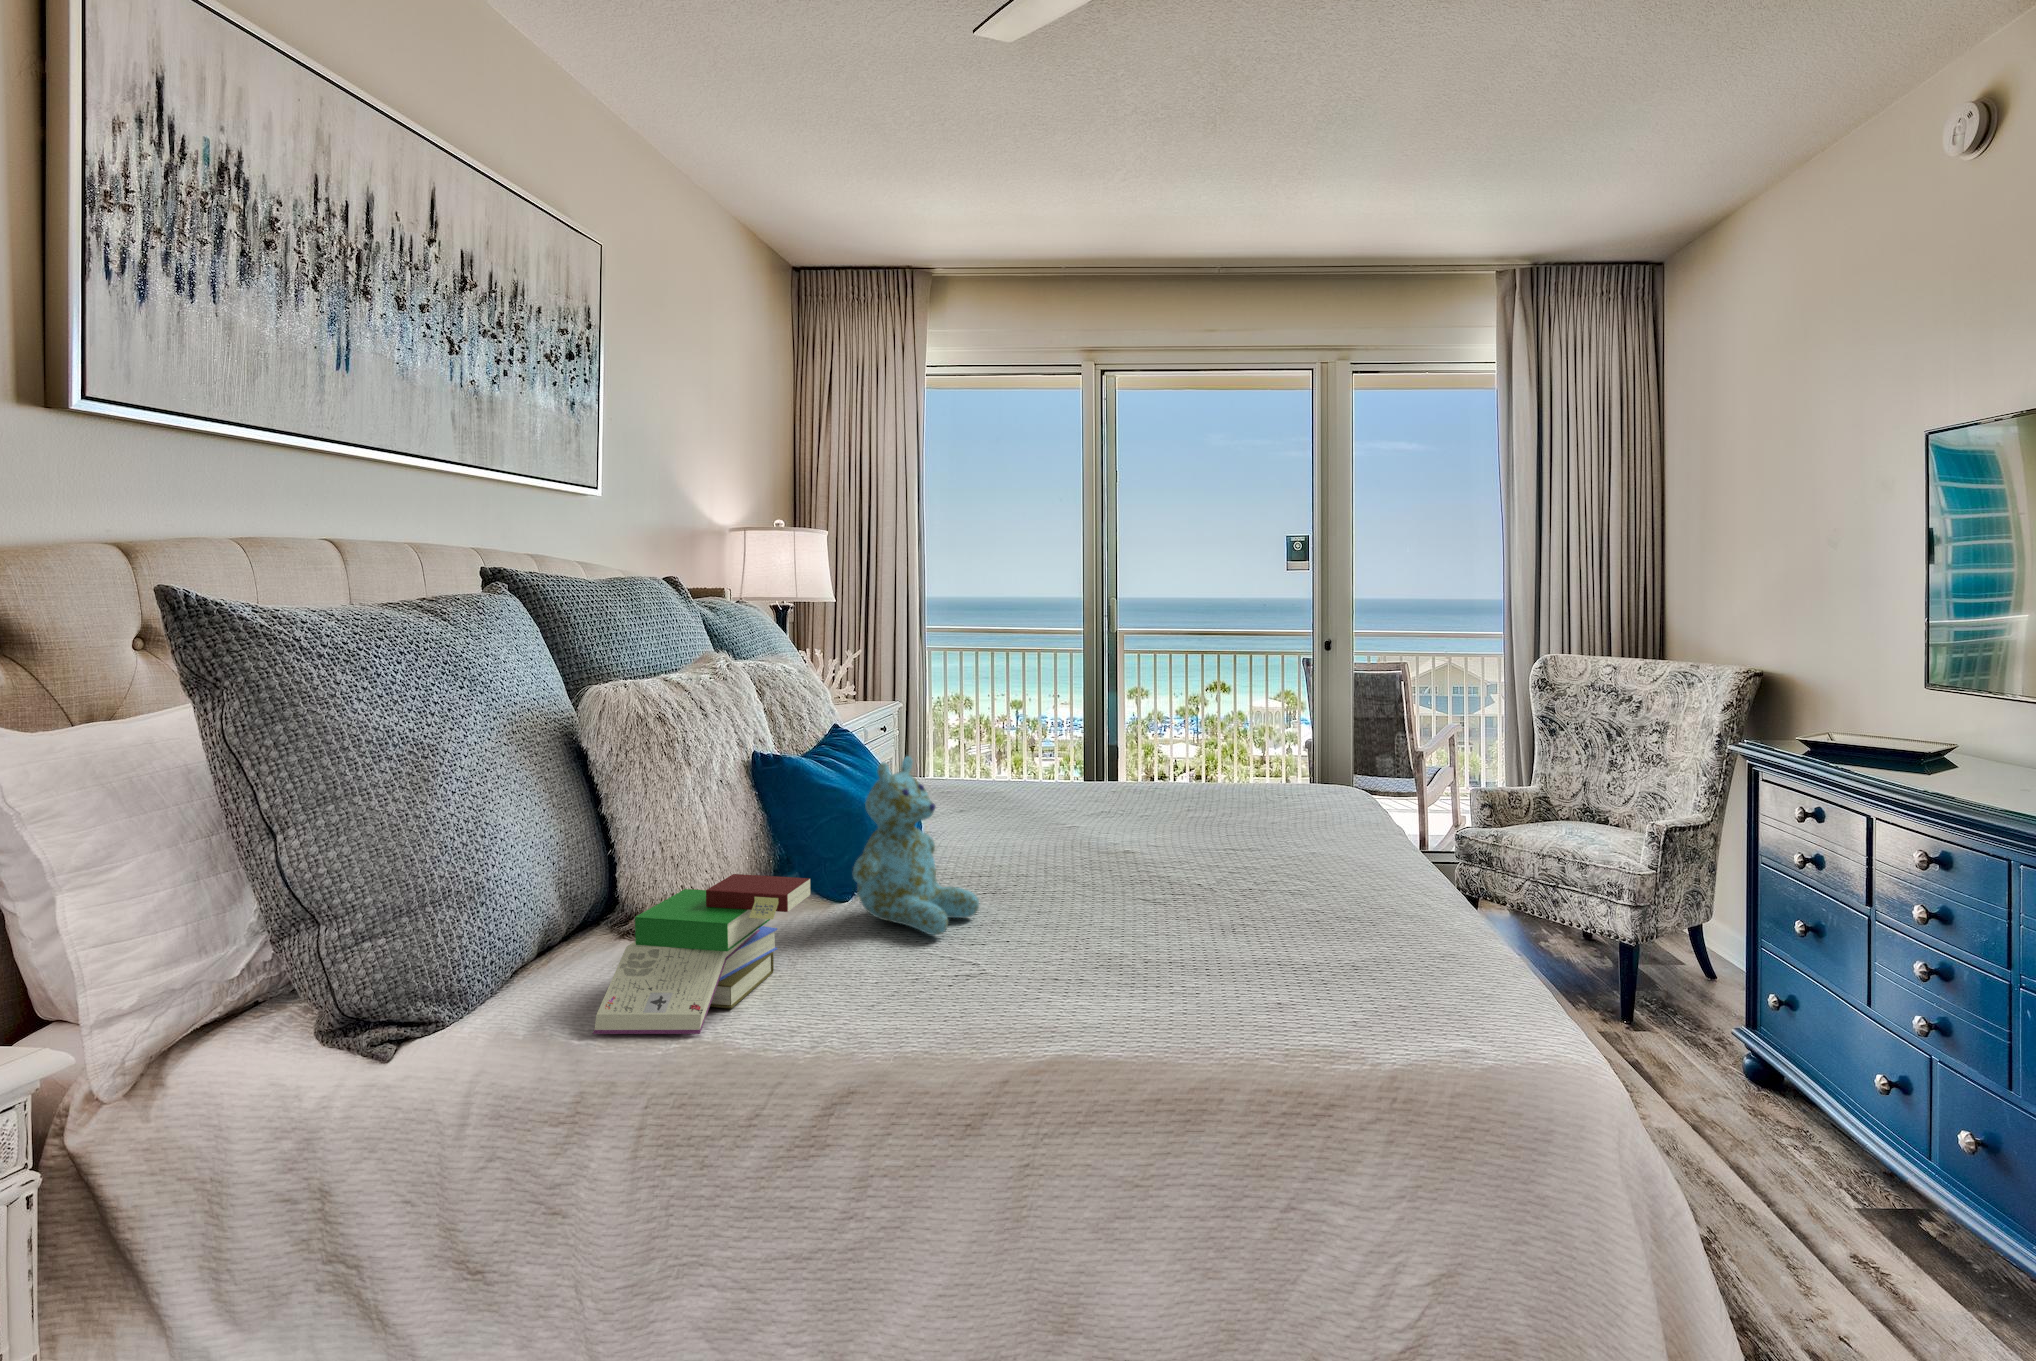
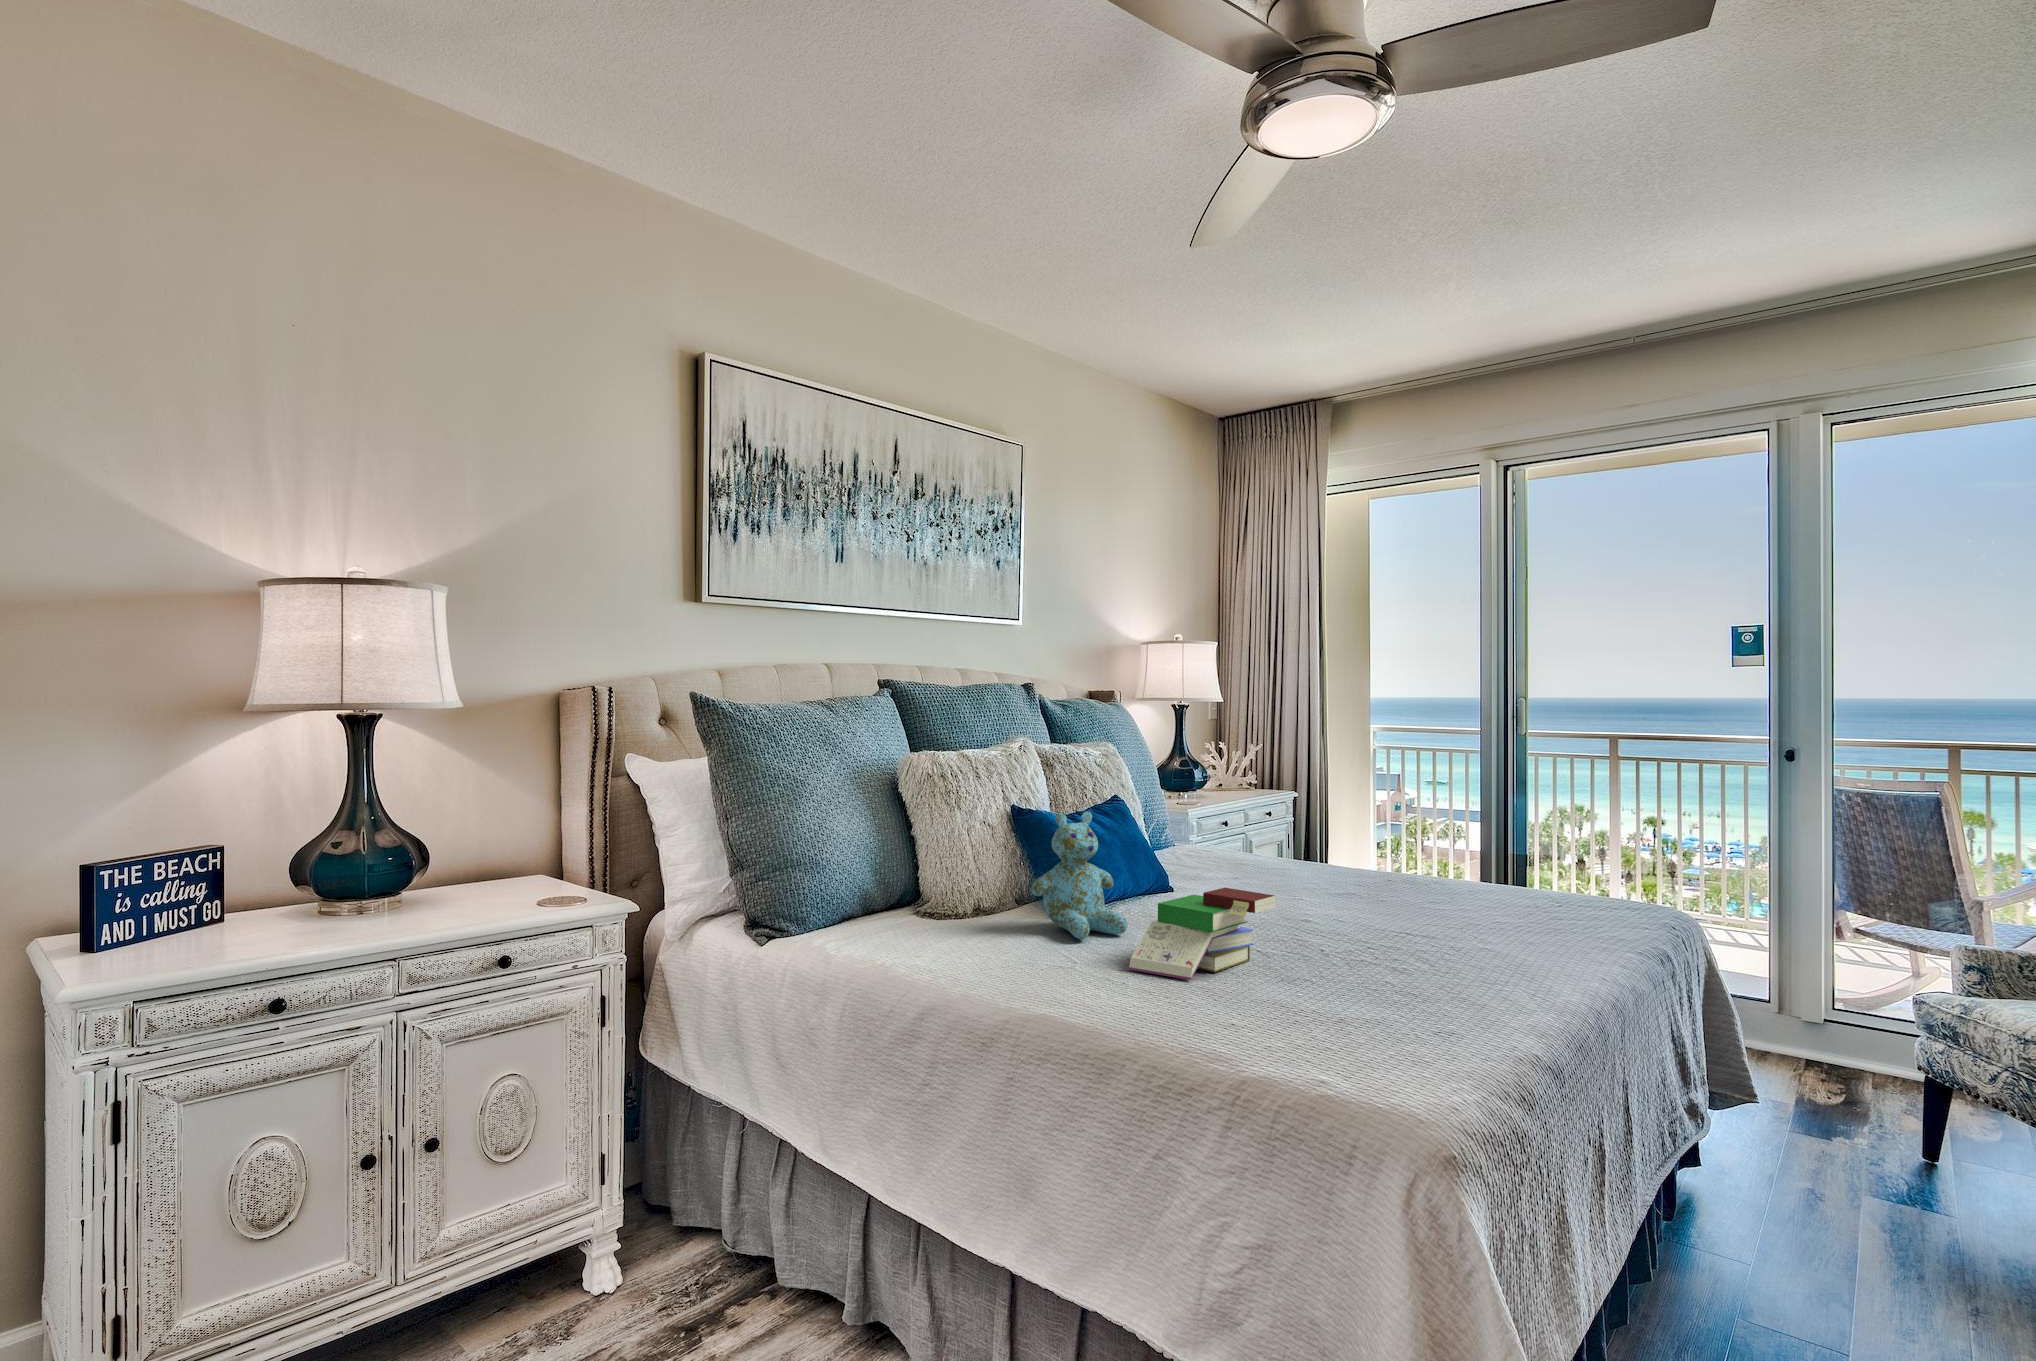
book: present [592,874,810,1034] -> present [1128,888,1275,980]

